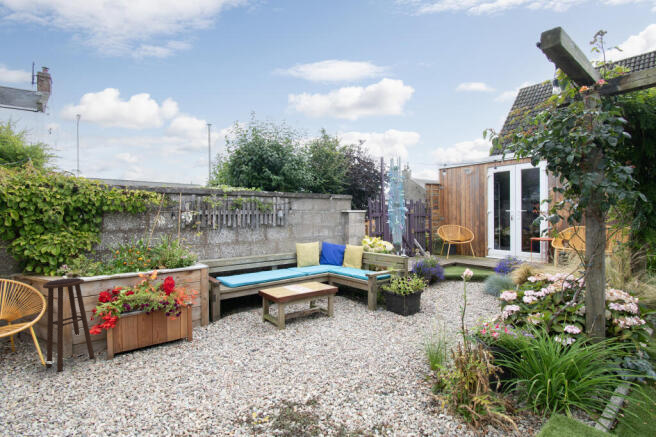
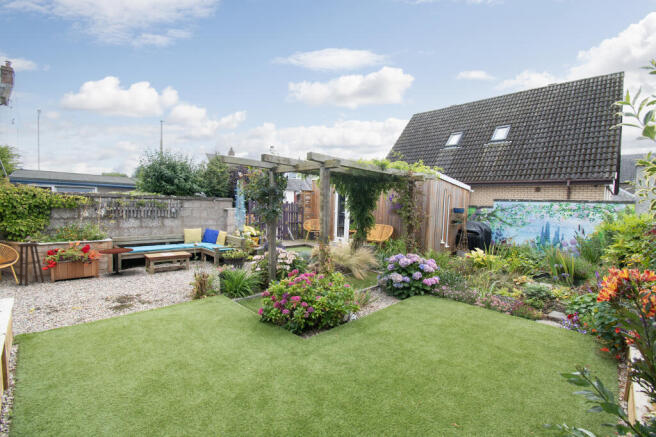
side table: none [189,279,247,336] -> present [99,248,134,276]

